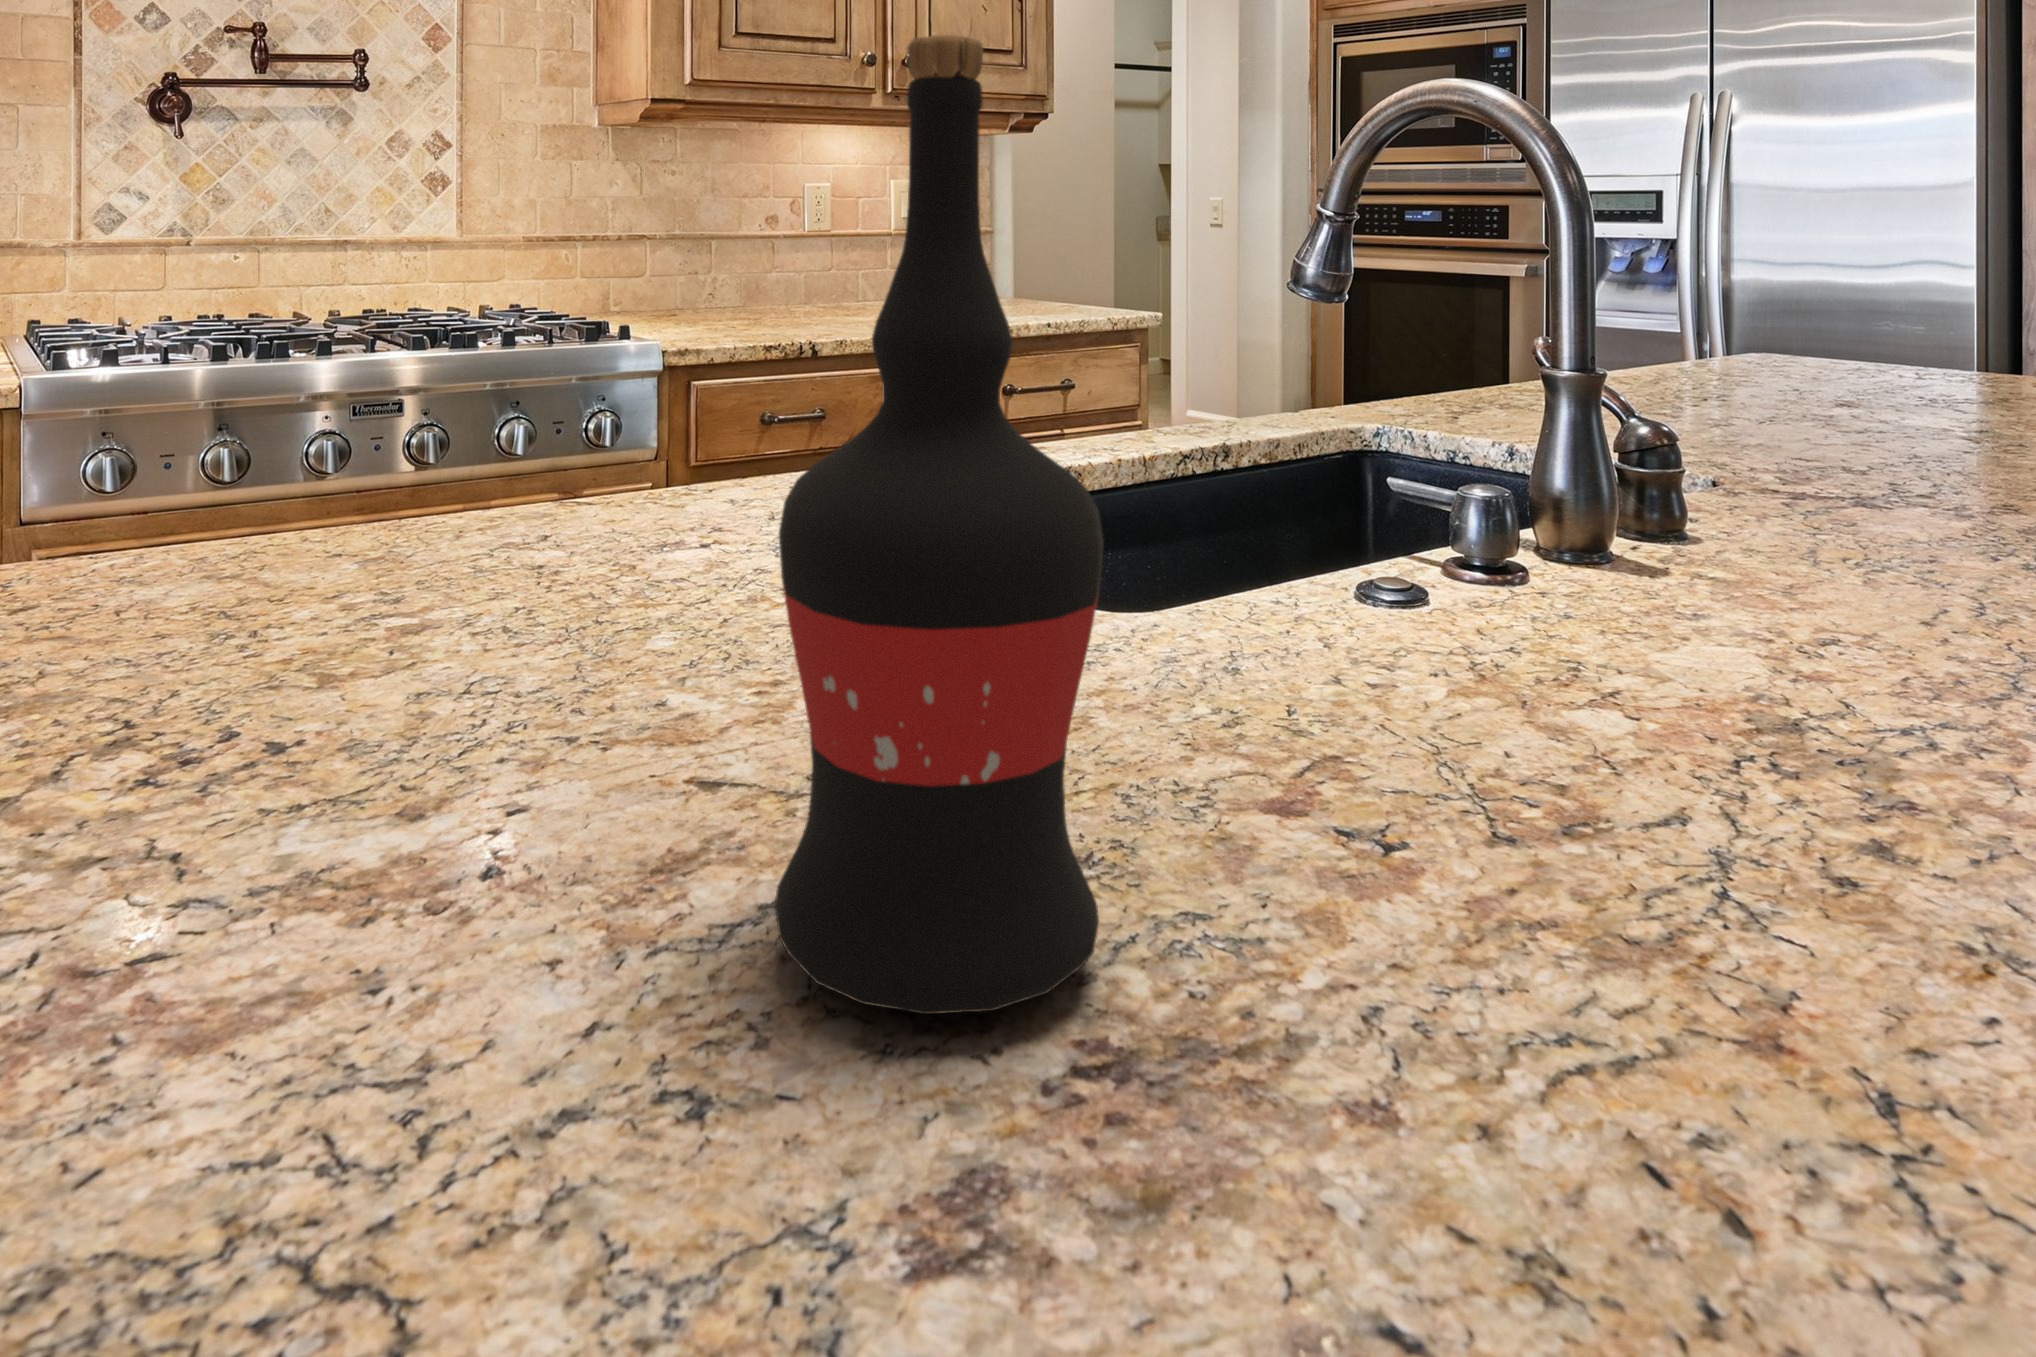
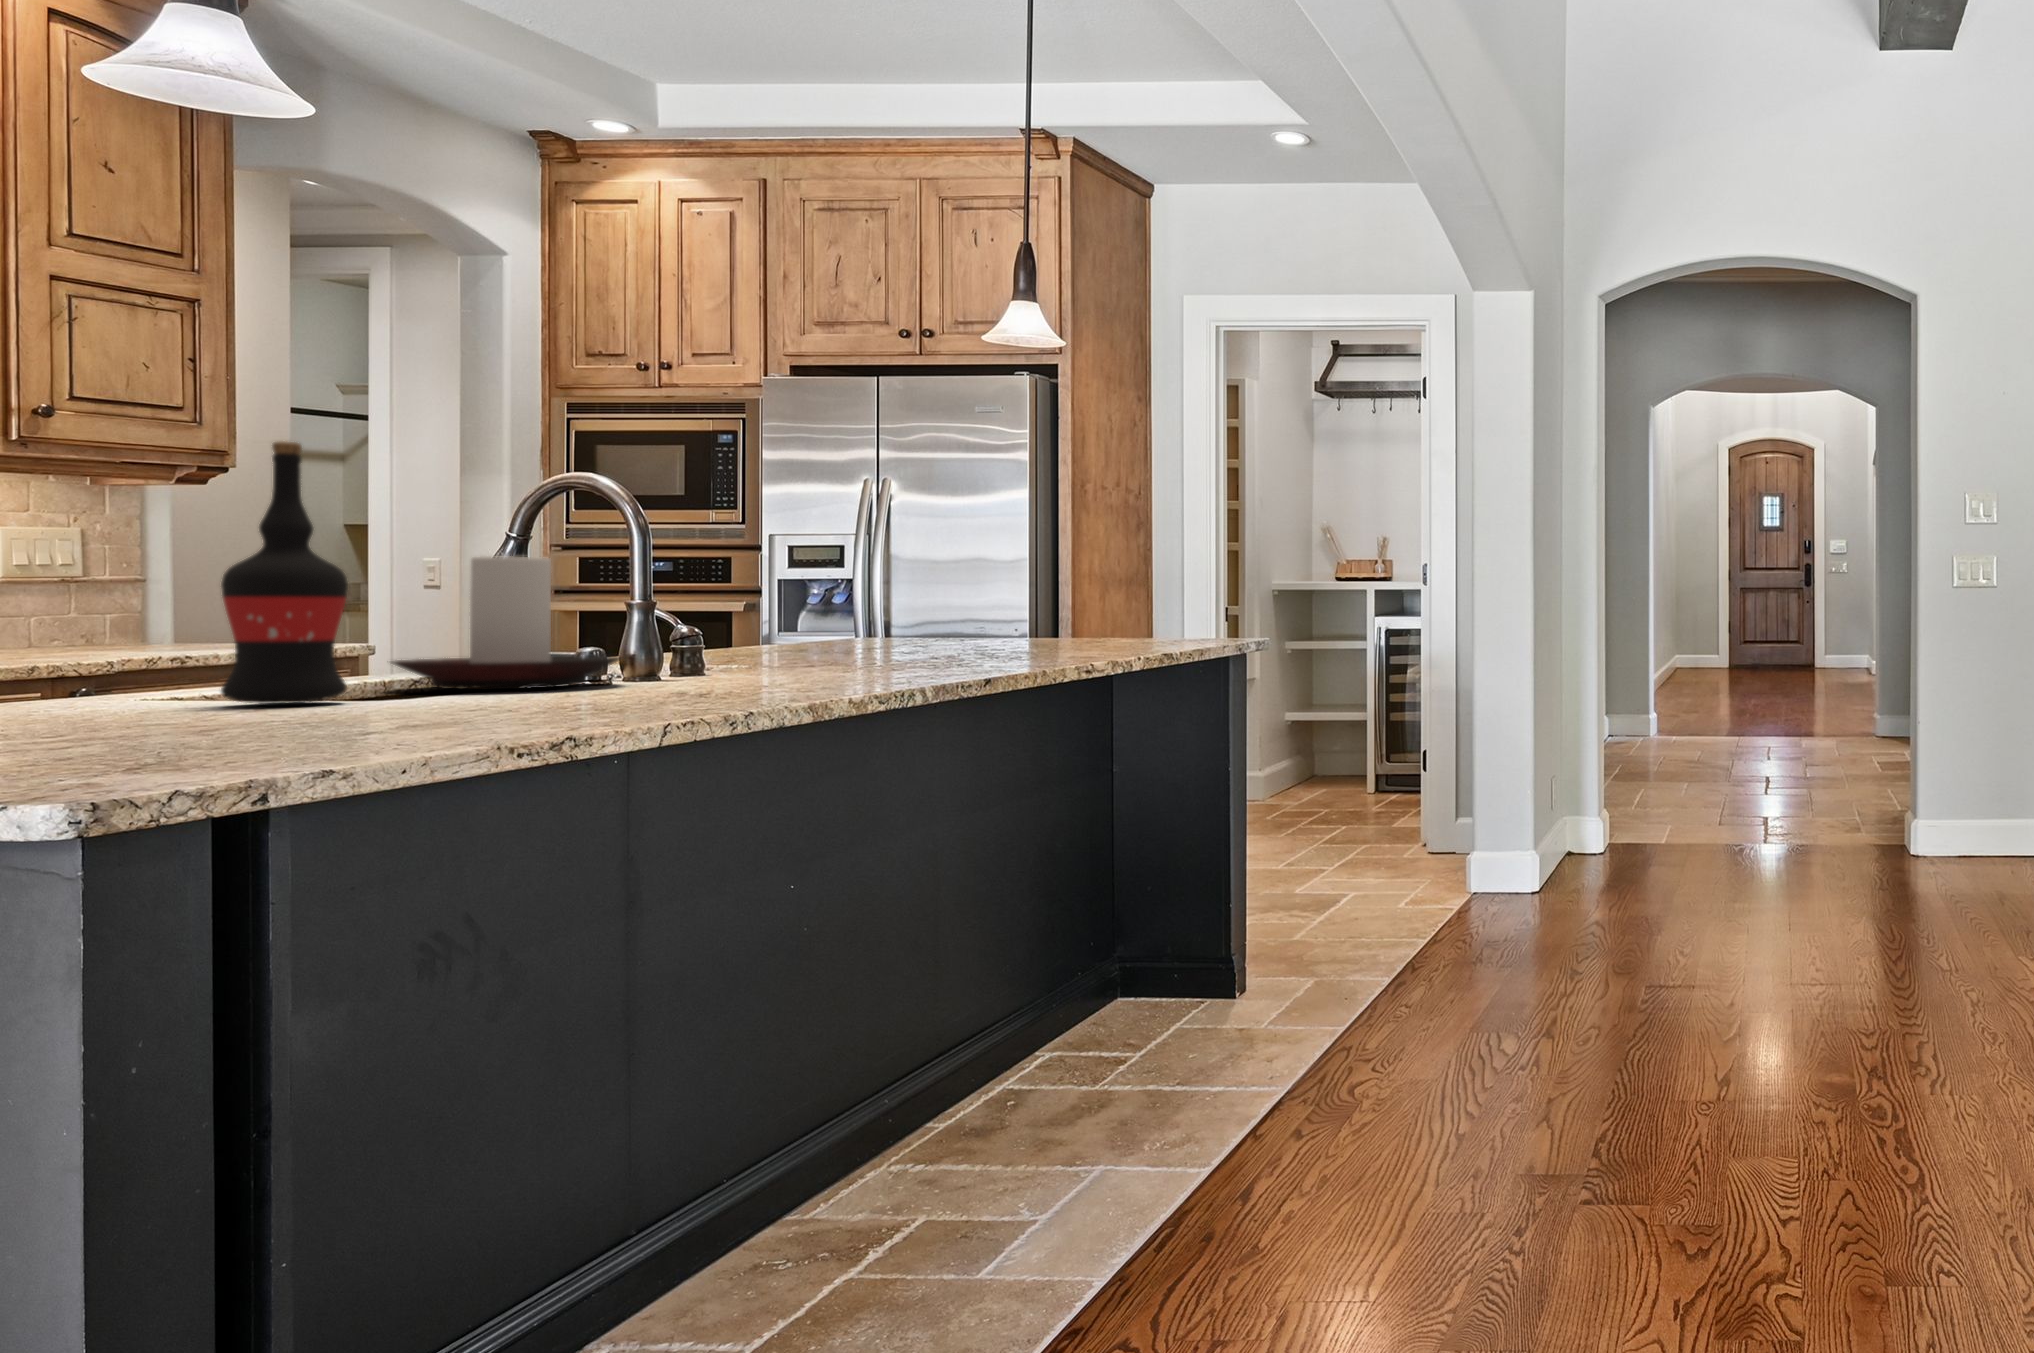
candle holder: none [1199,335,1816,827] -> present [391,556,621,689]

